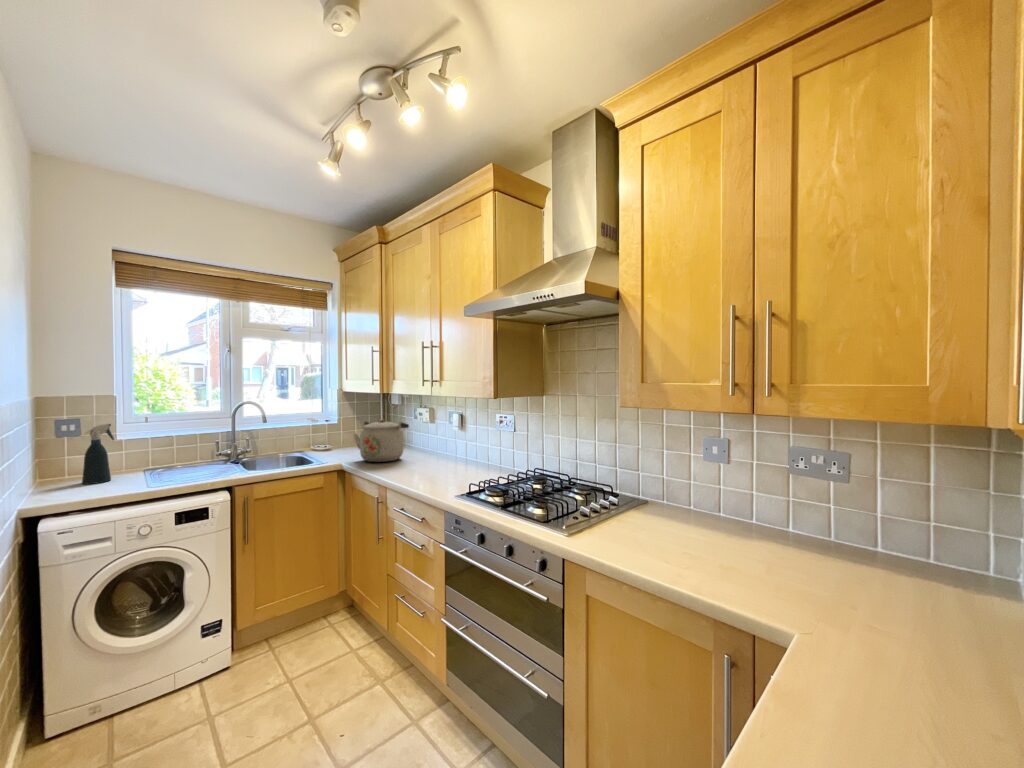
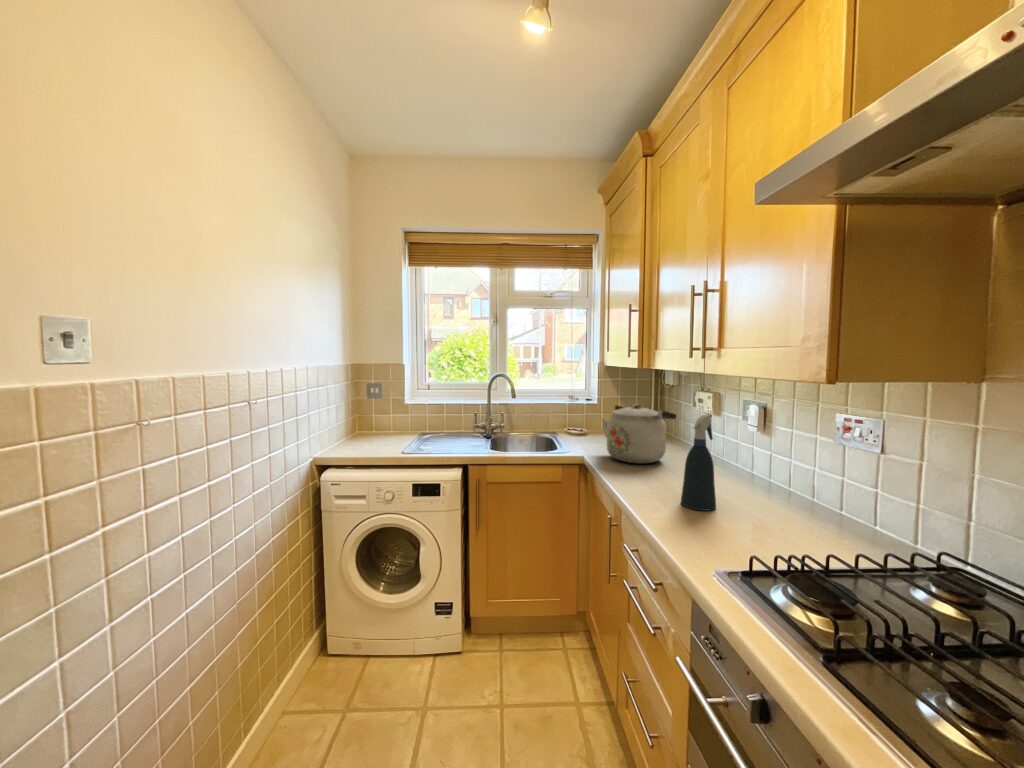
spray bottle: present [82,424,114,484] -> present [681,414,716,511]

